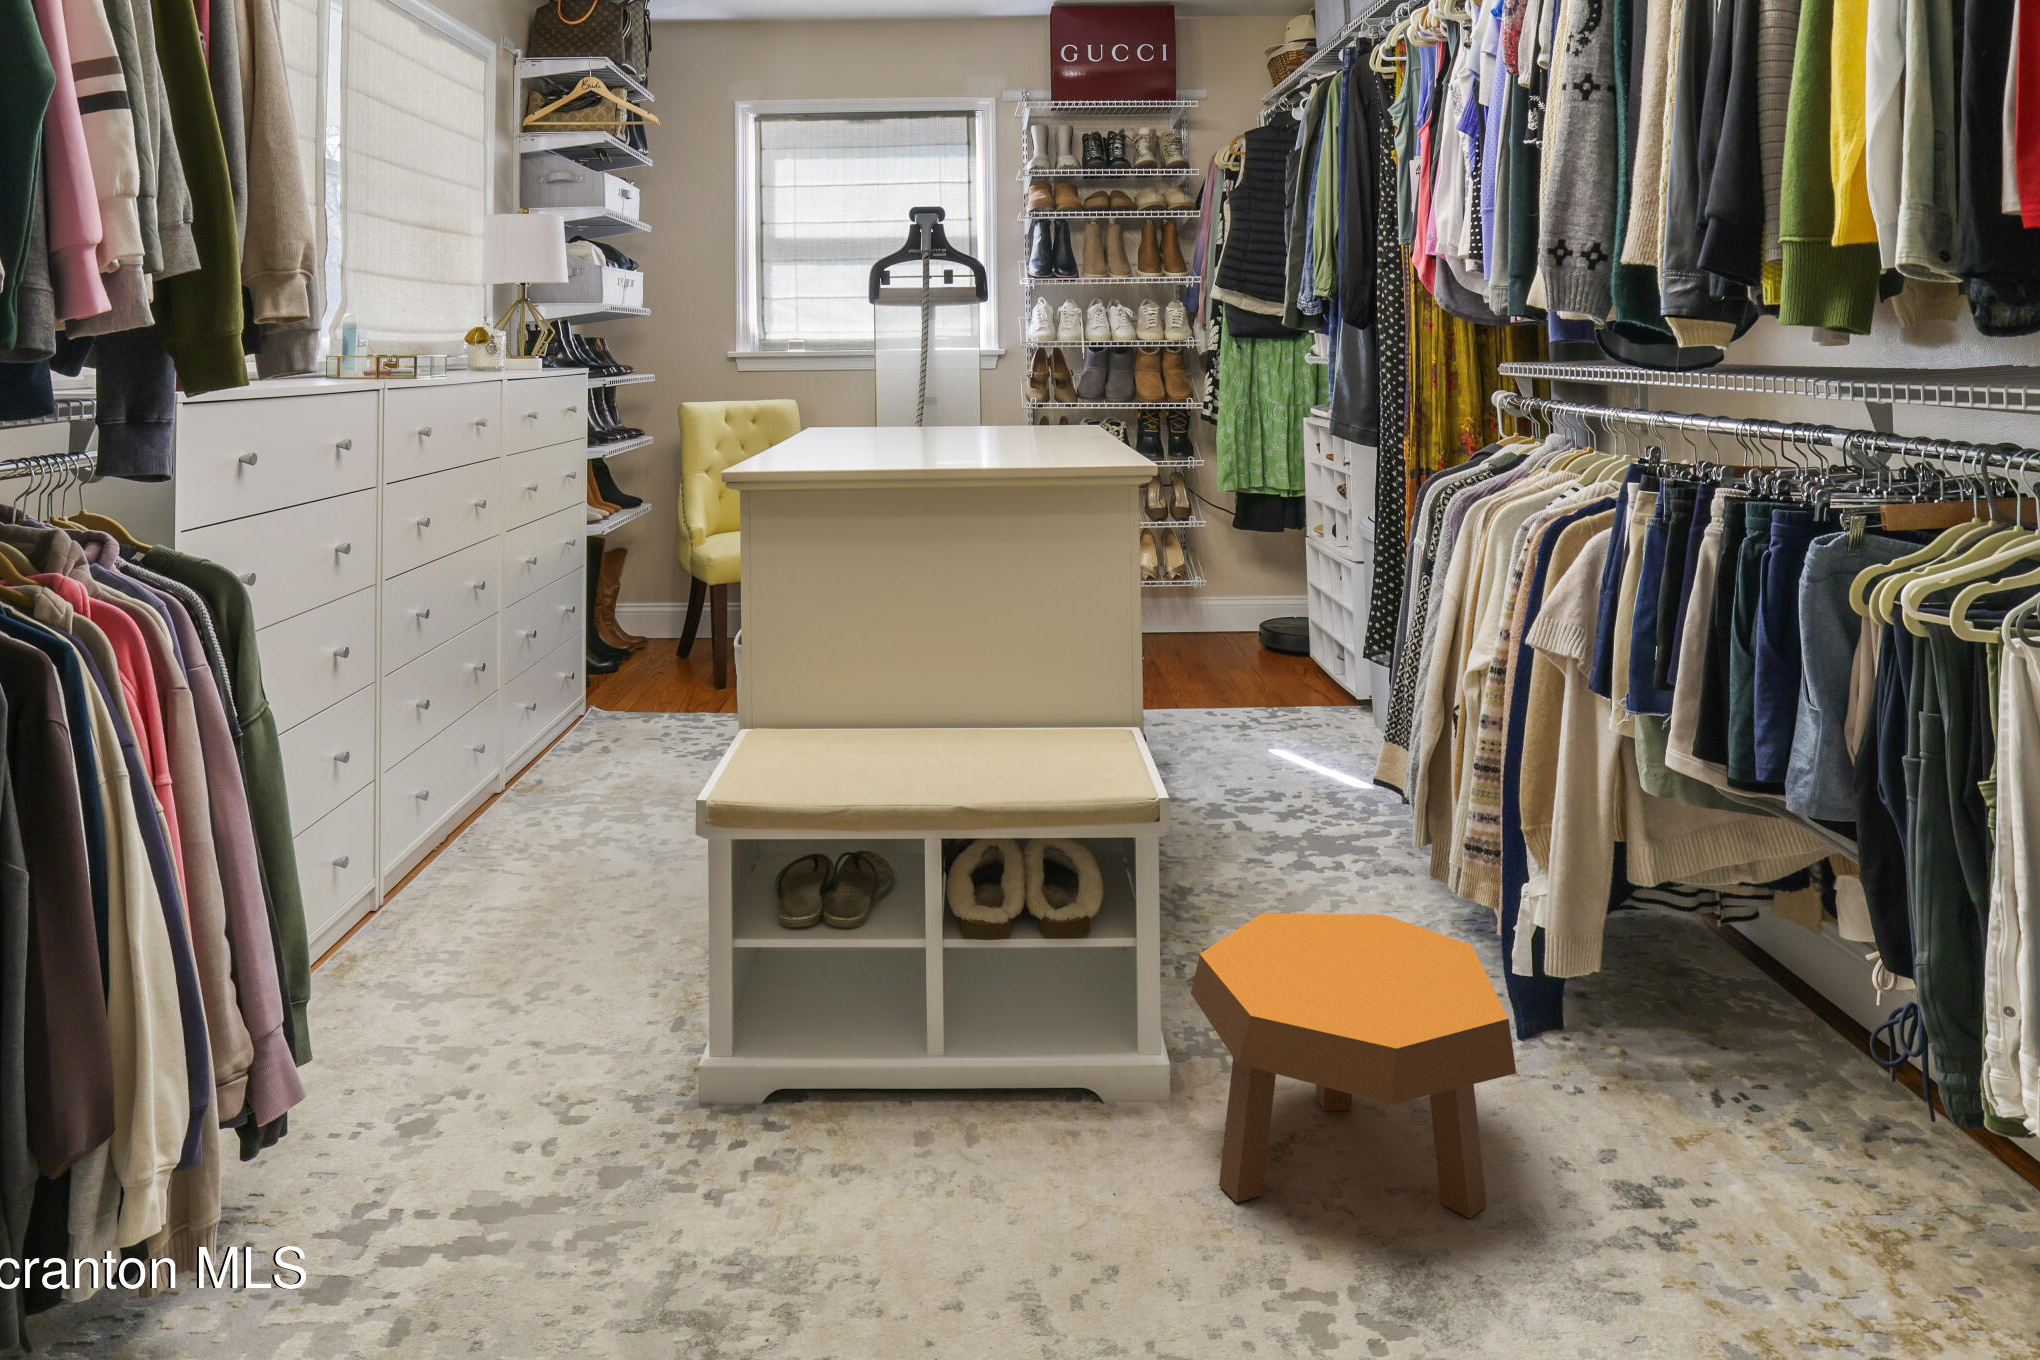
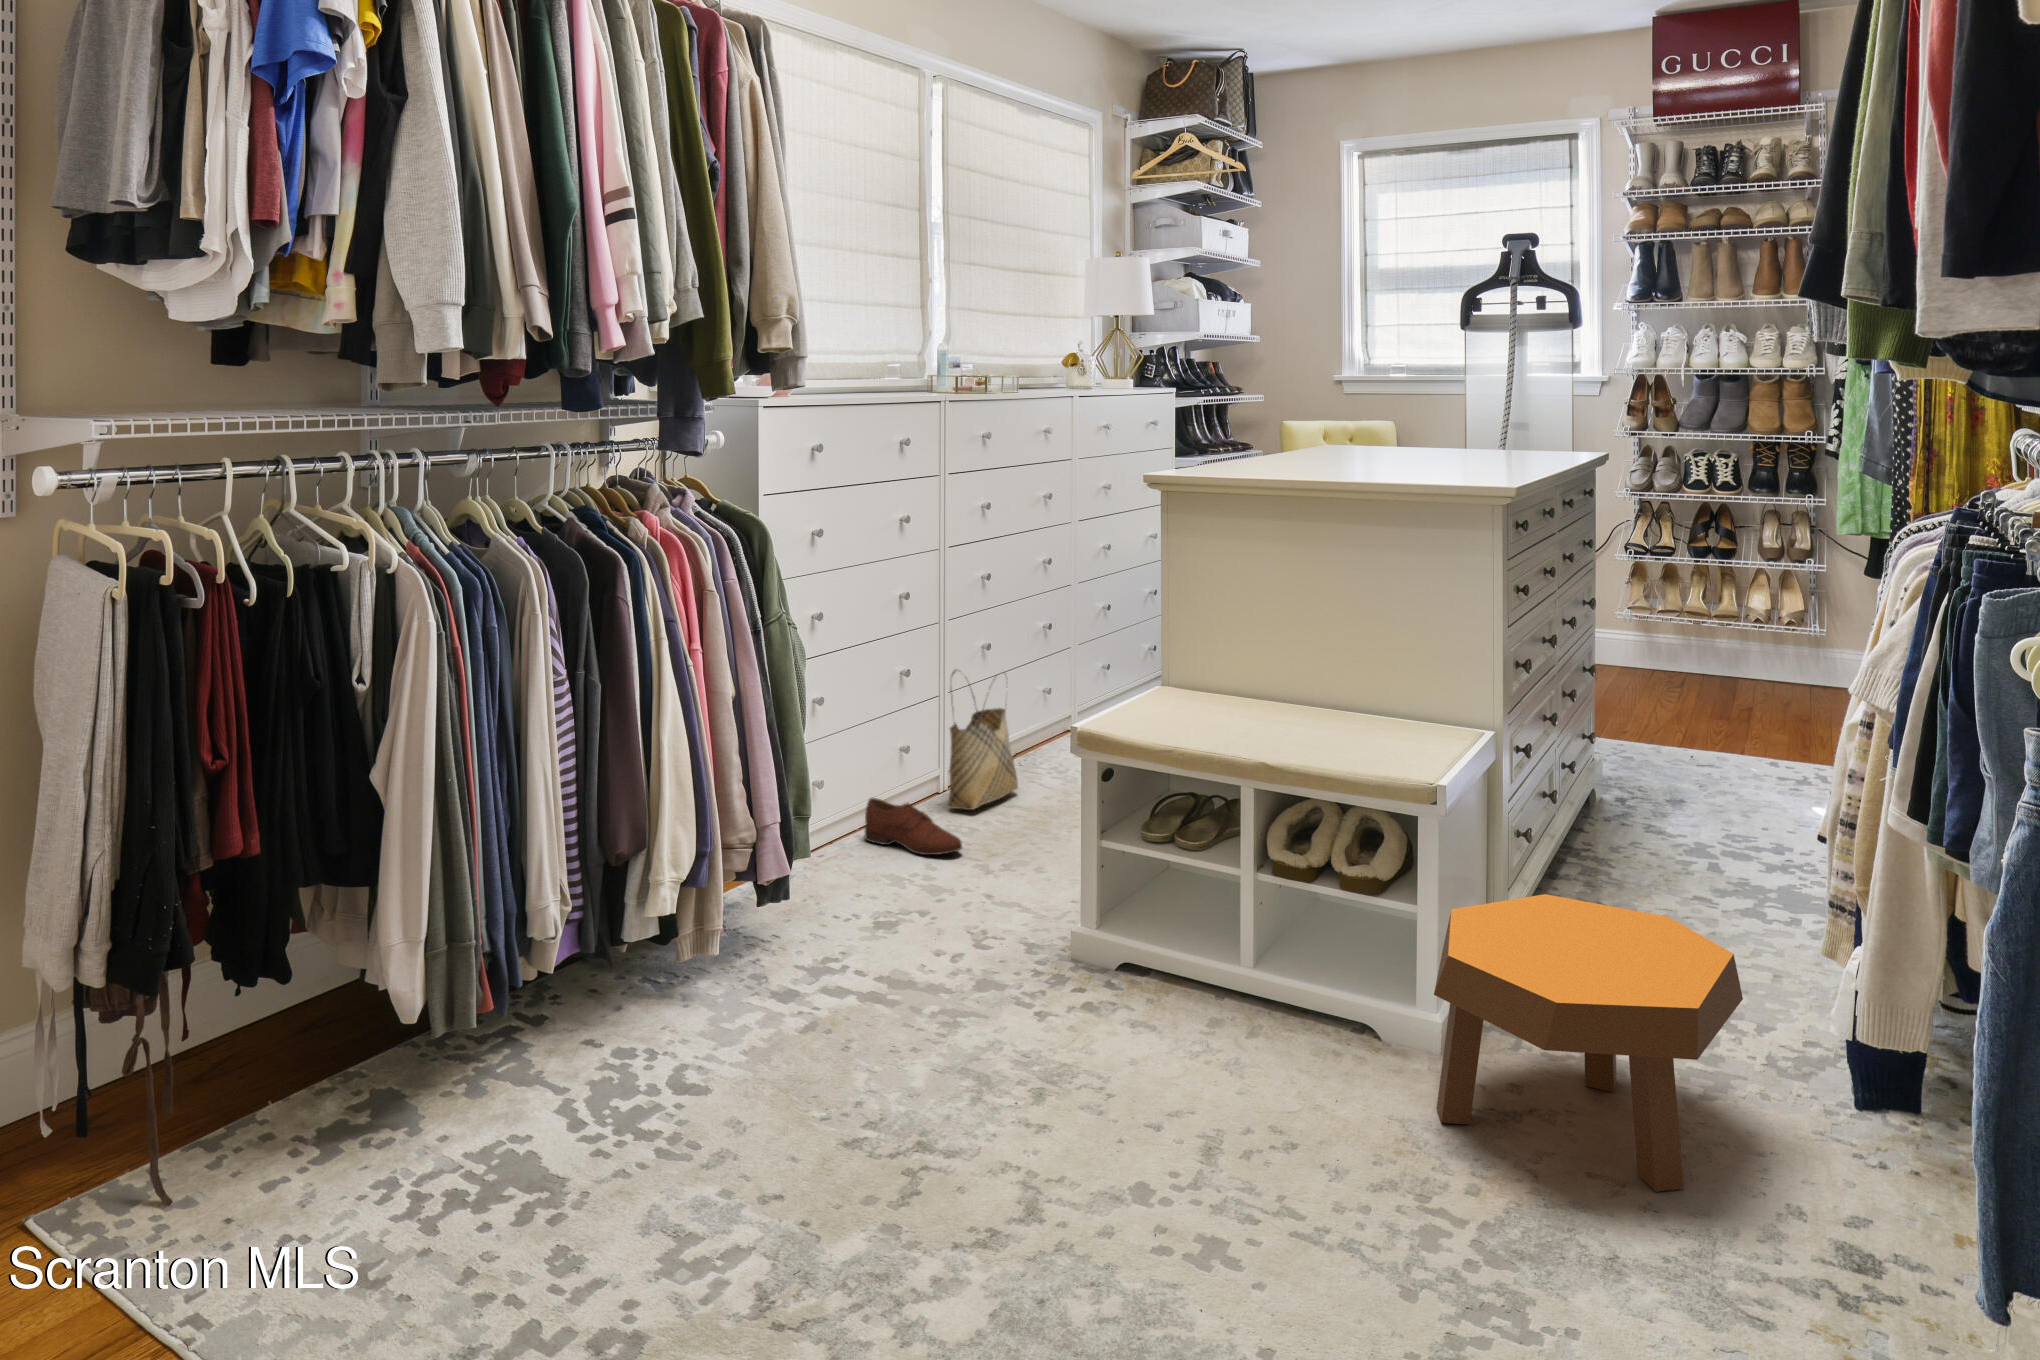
woven basket: none [406,731,493,918] -> present [948,670,1018,810]
shoe: none [313,928,469,995] -> present [865,798,962,855]

